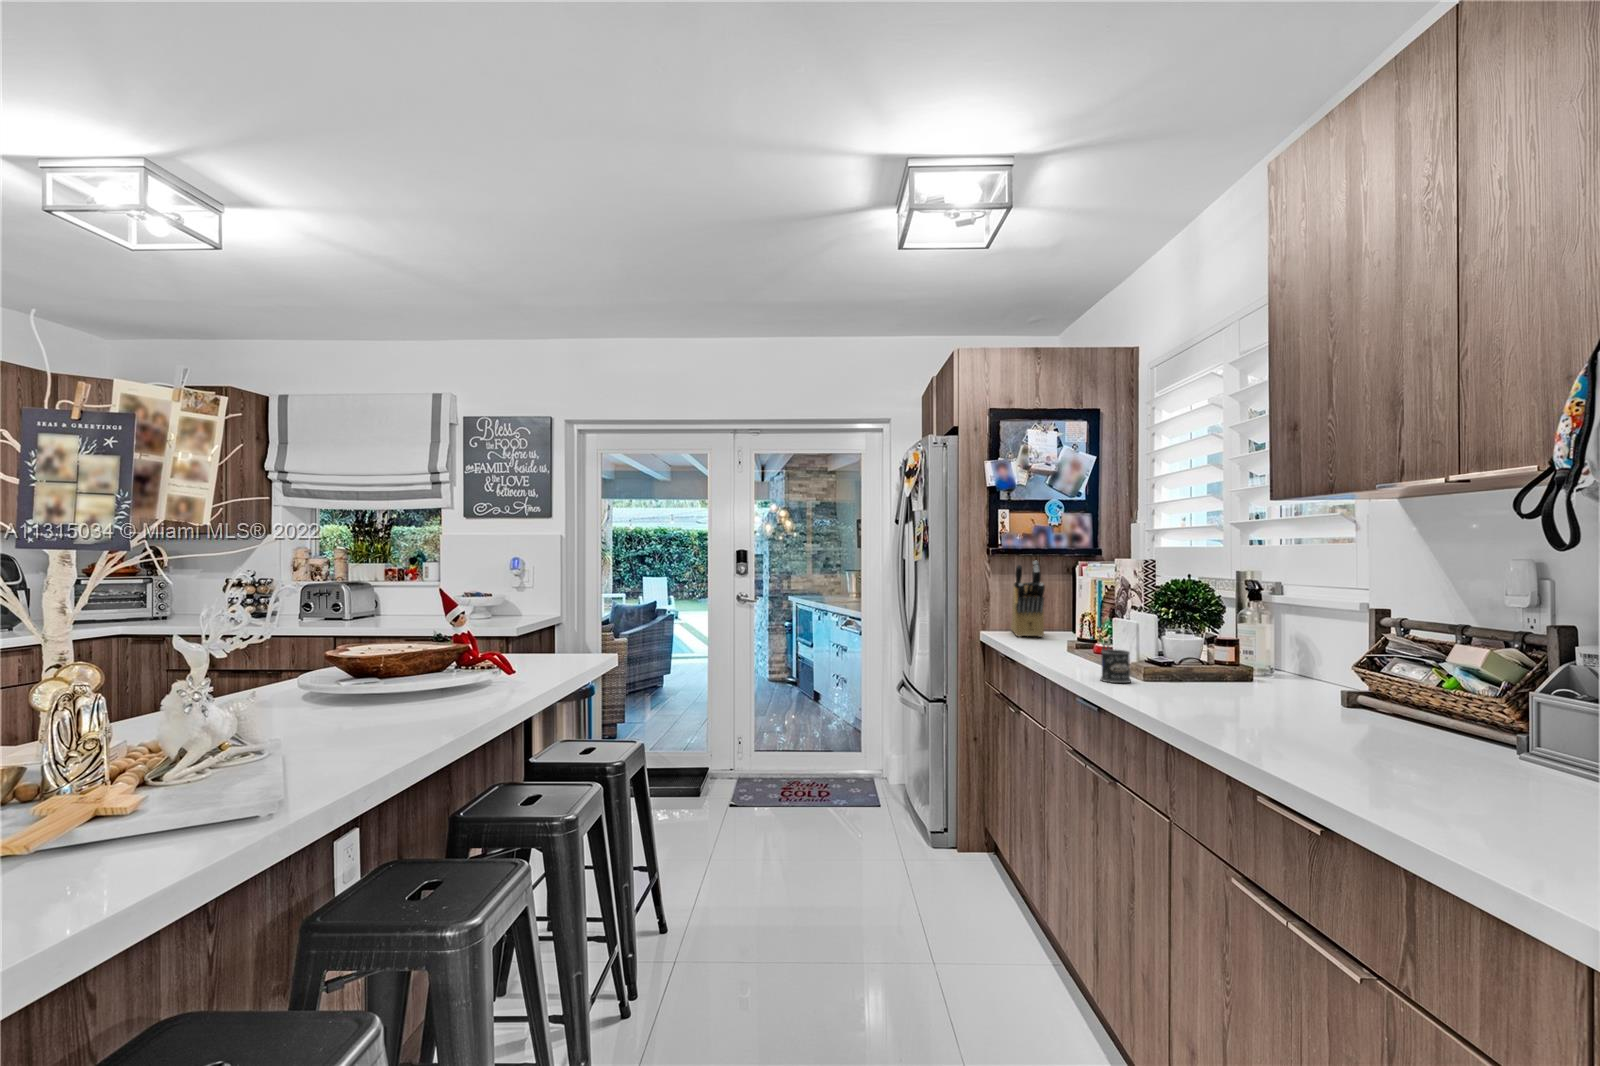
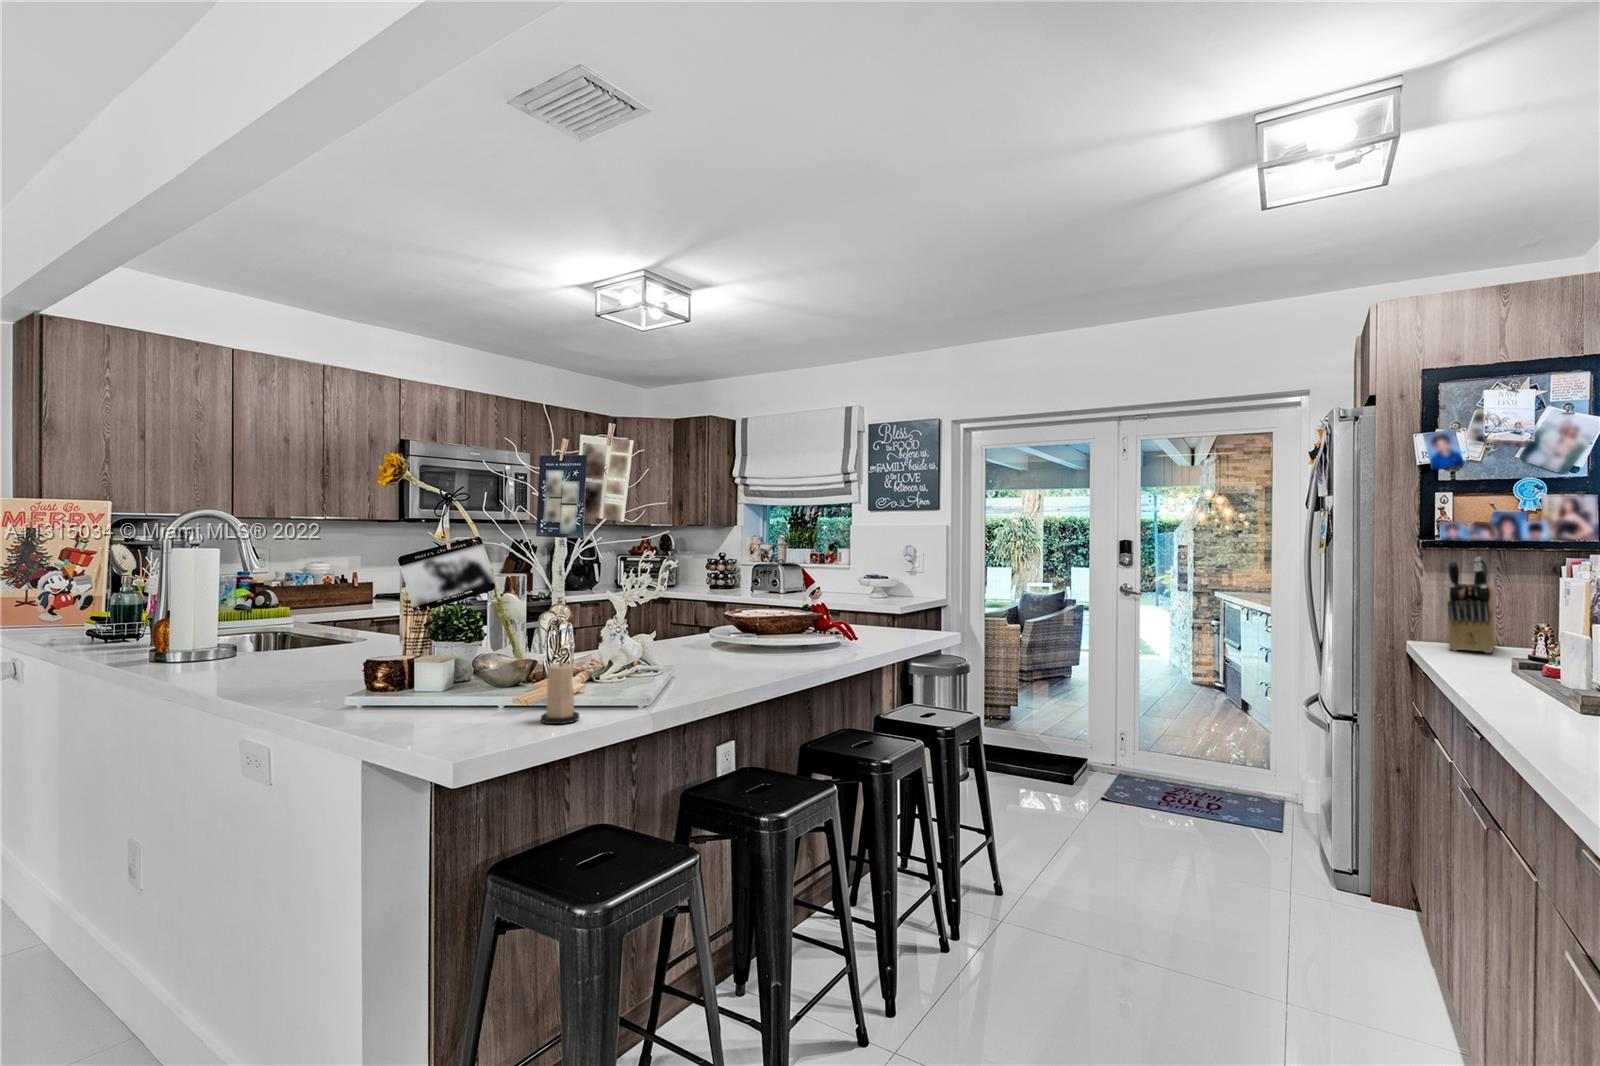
mug: present [1101,643,1131,683] -> none [1500,659,1548,710]
candle: none [75,764,157,881] -> present [541,660,579,724]

